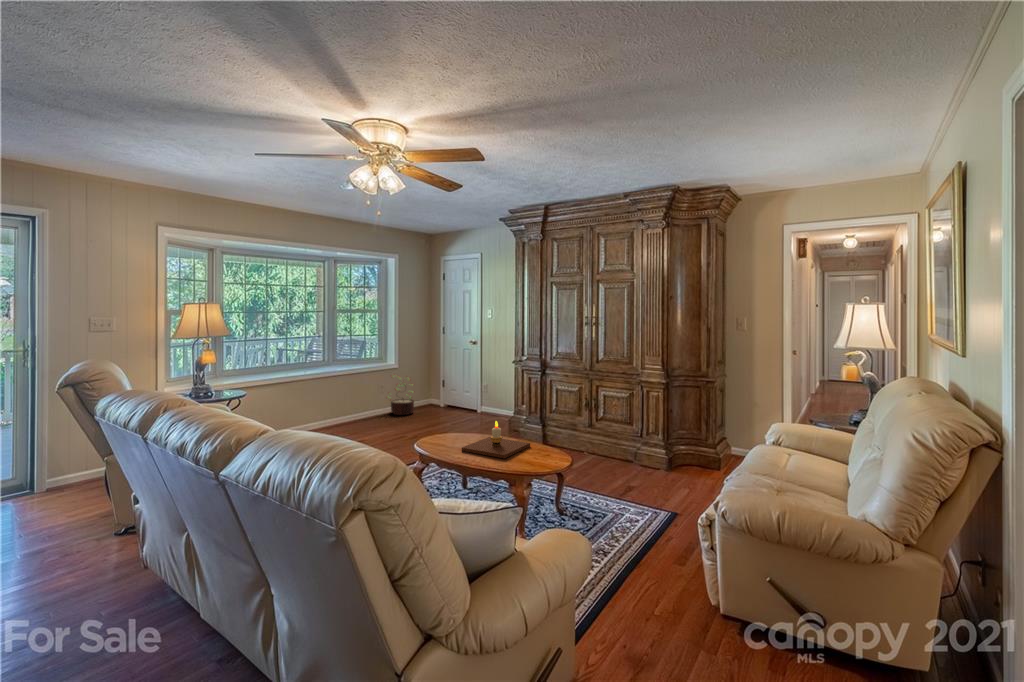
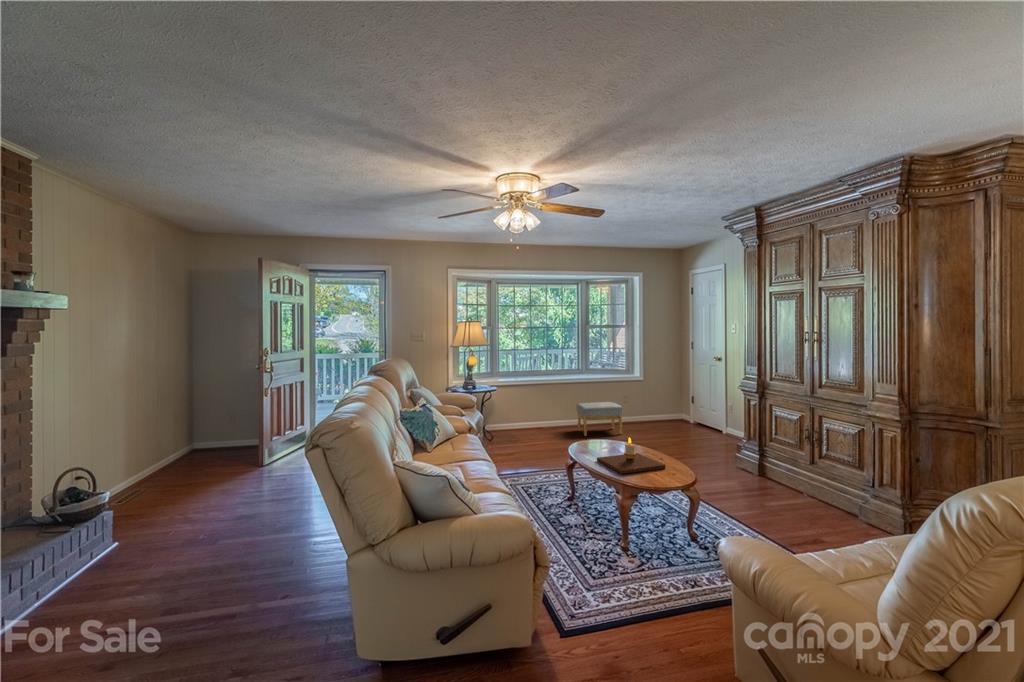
decorative plant: present [387,375,414,415] -> none [629,386,657,426]
footstool: none [336,393,391,433] -> present [577,402,623,436]

